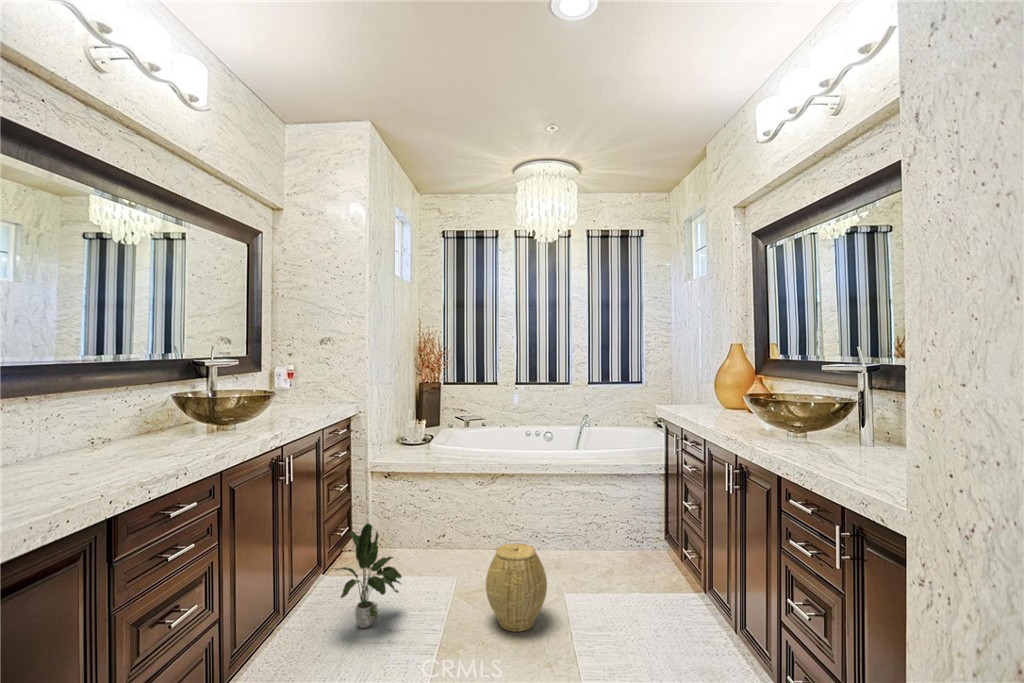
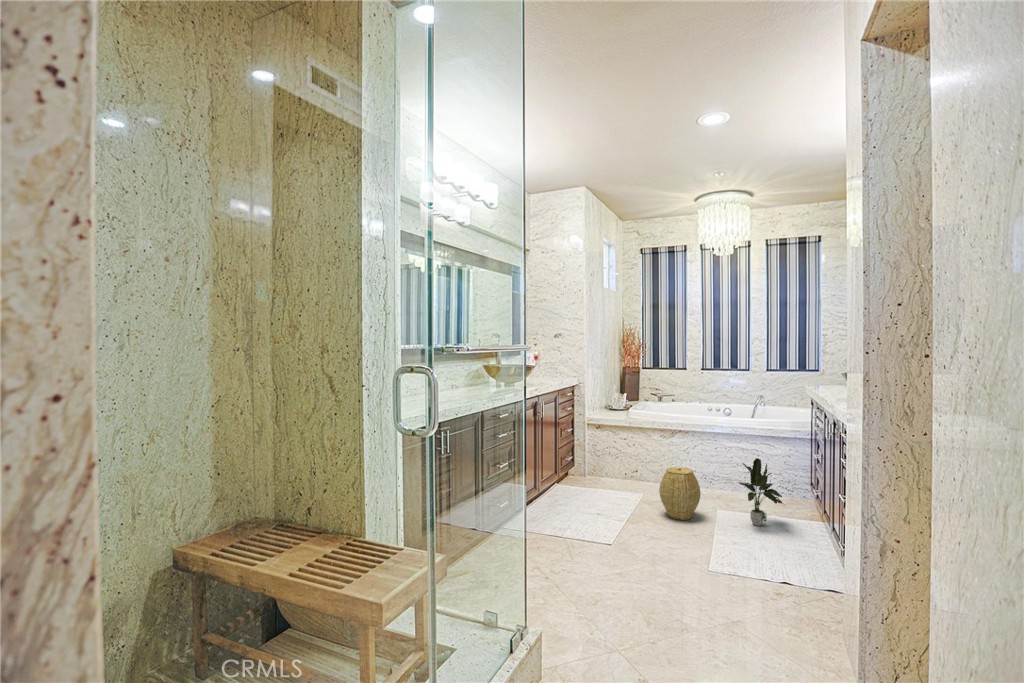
potted plant: present [333,524,402,628] -> present [739,458,782,526]

